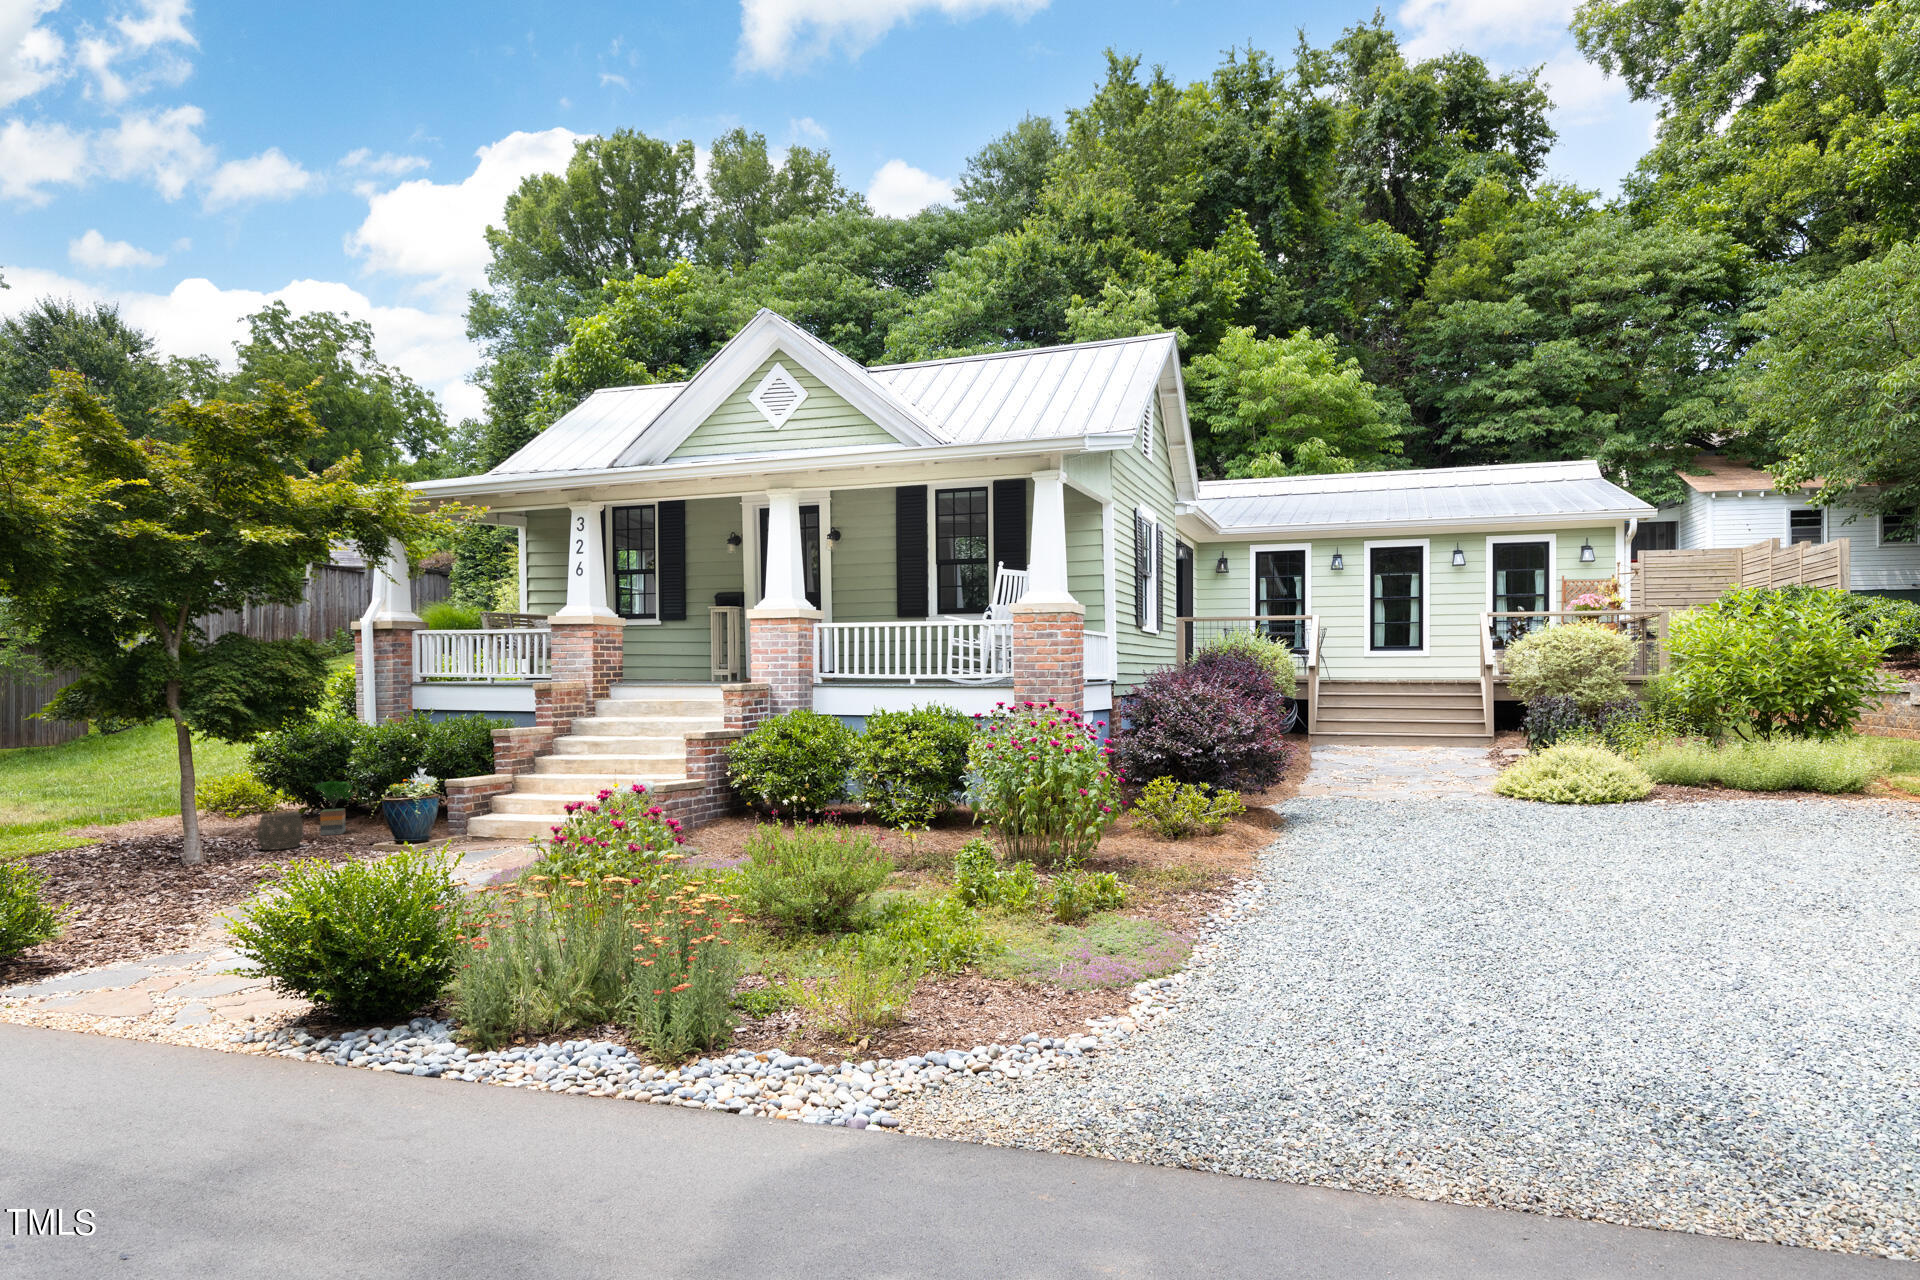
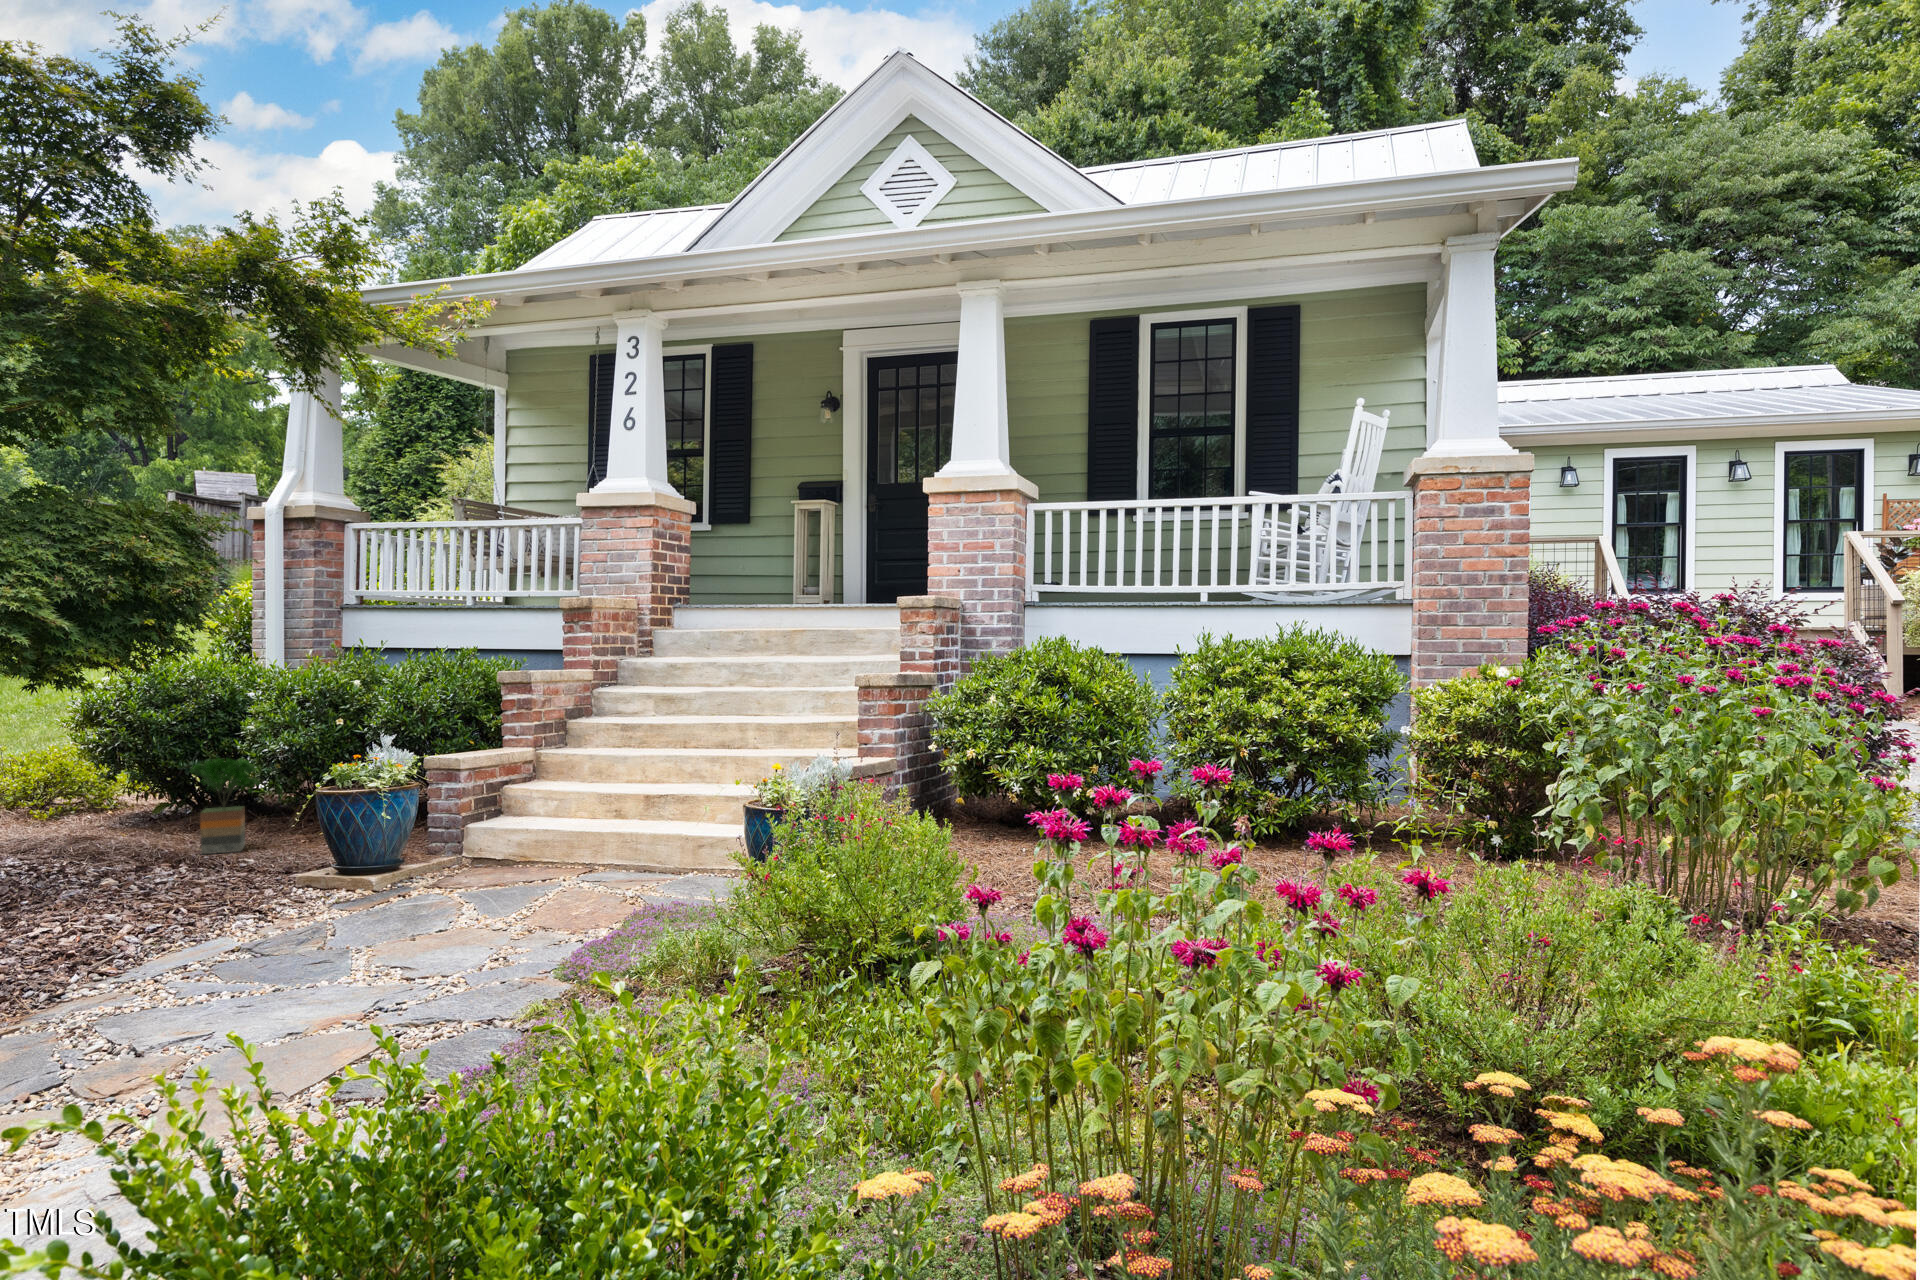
woven basket: present [257,811,303,850] -> none [79,812,171,886]

